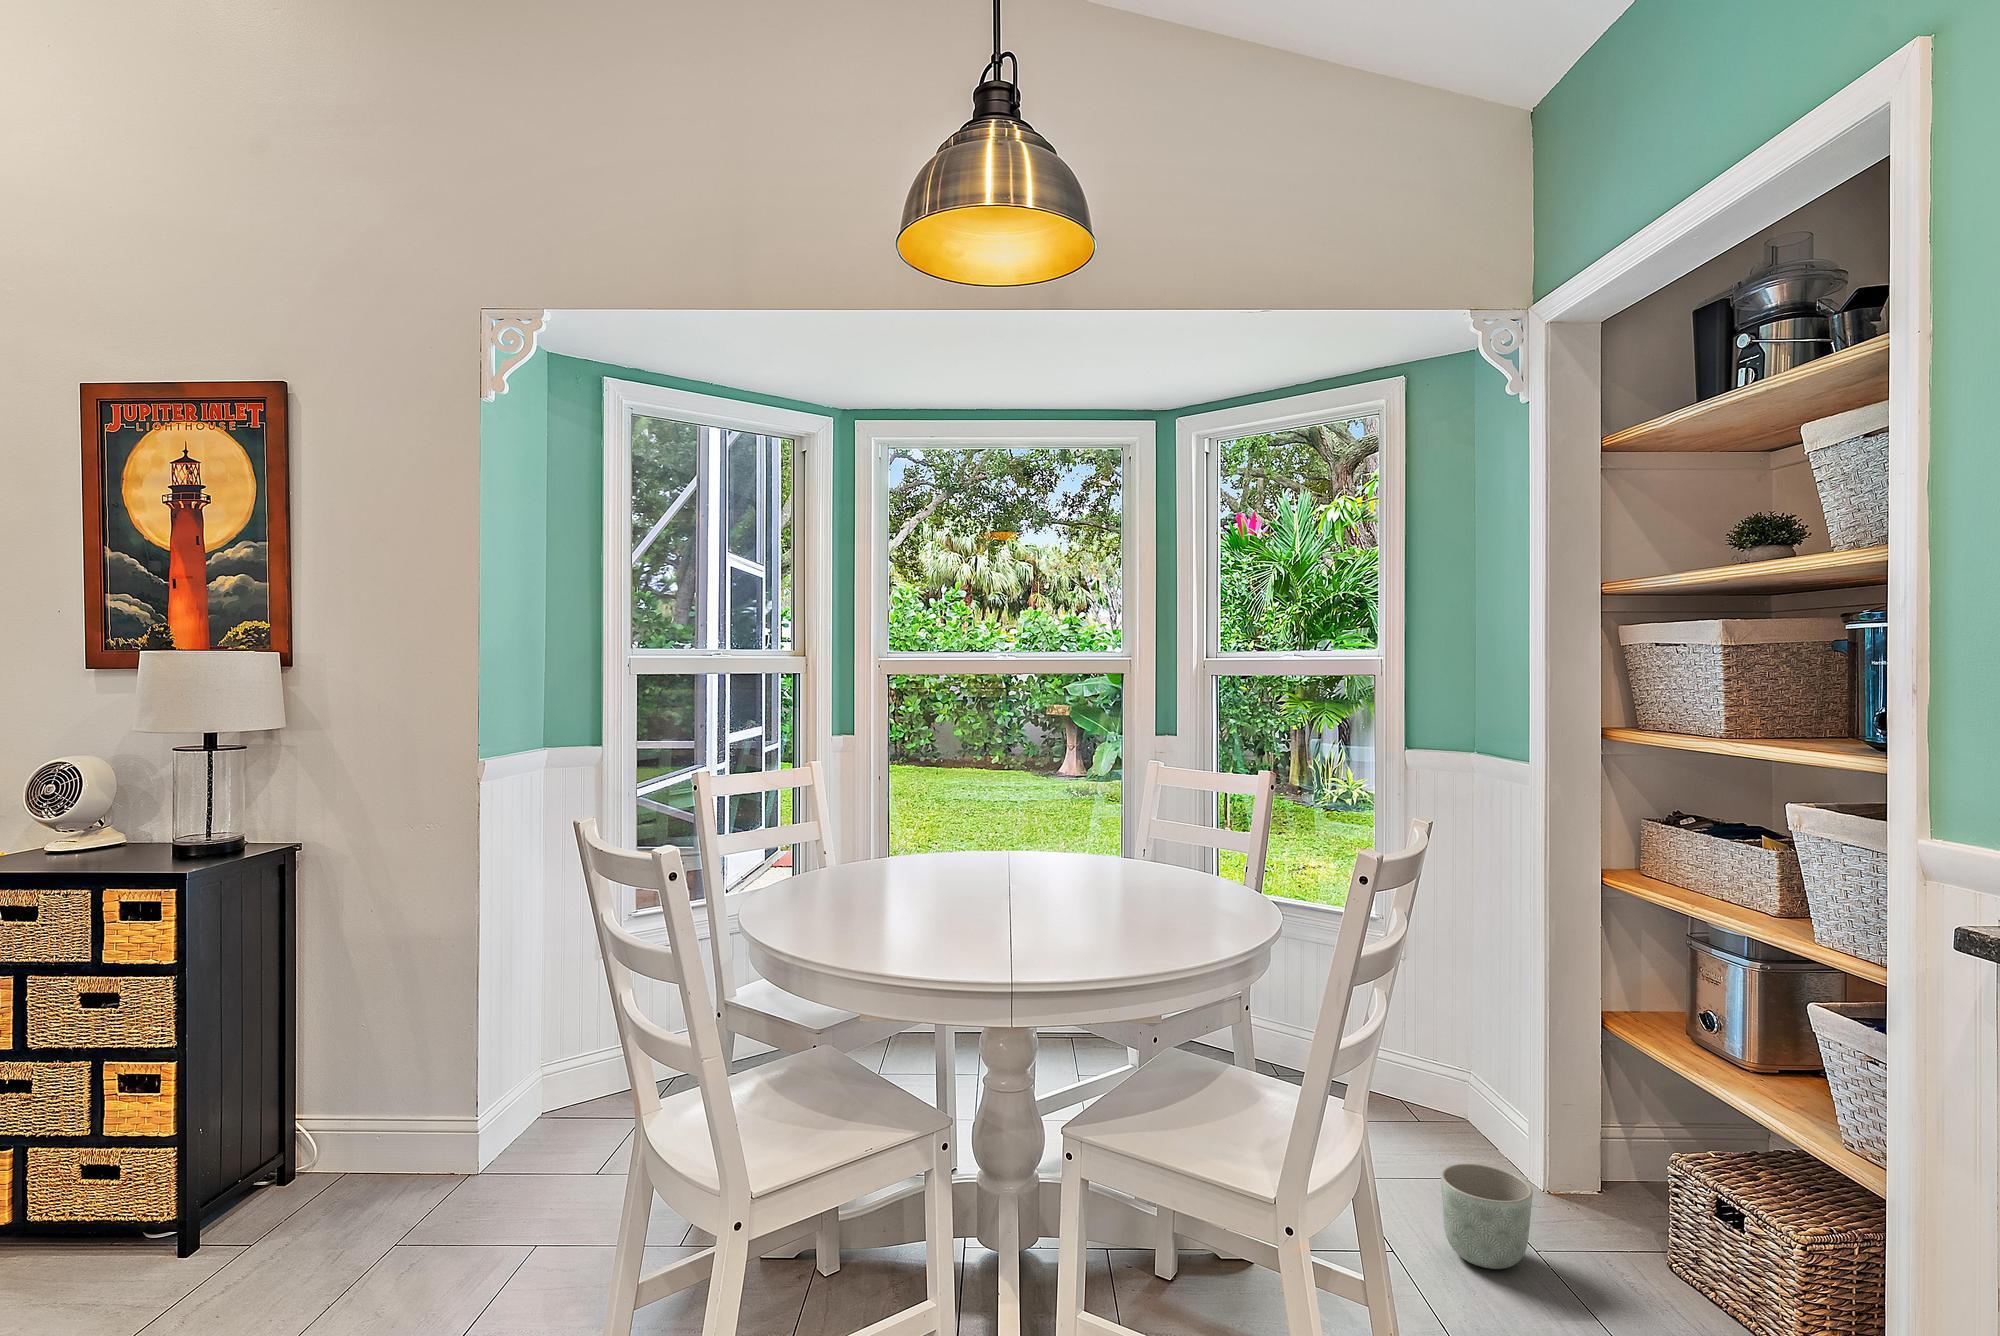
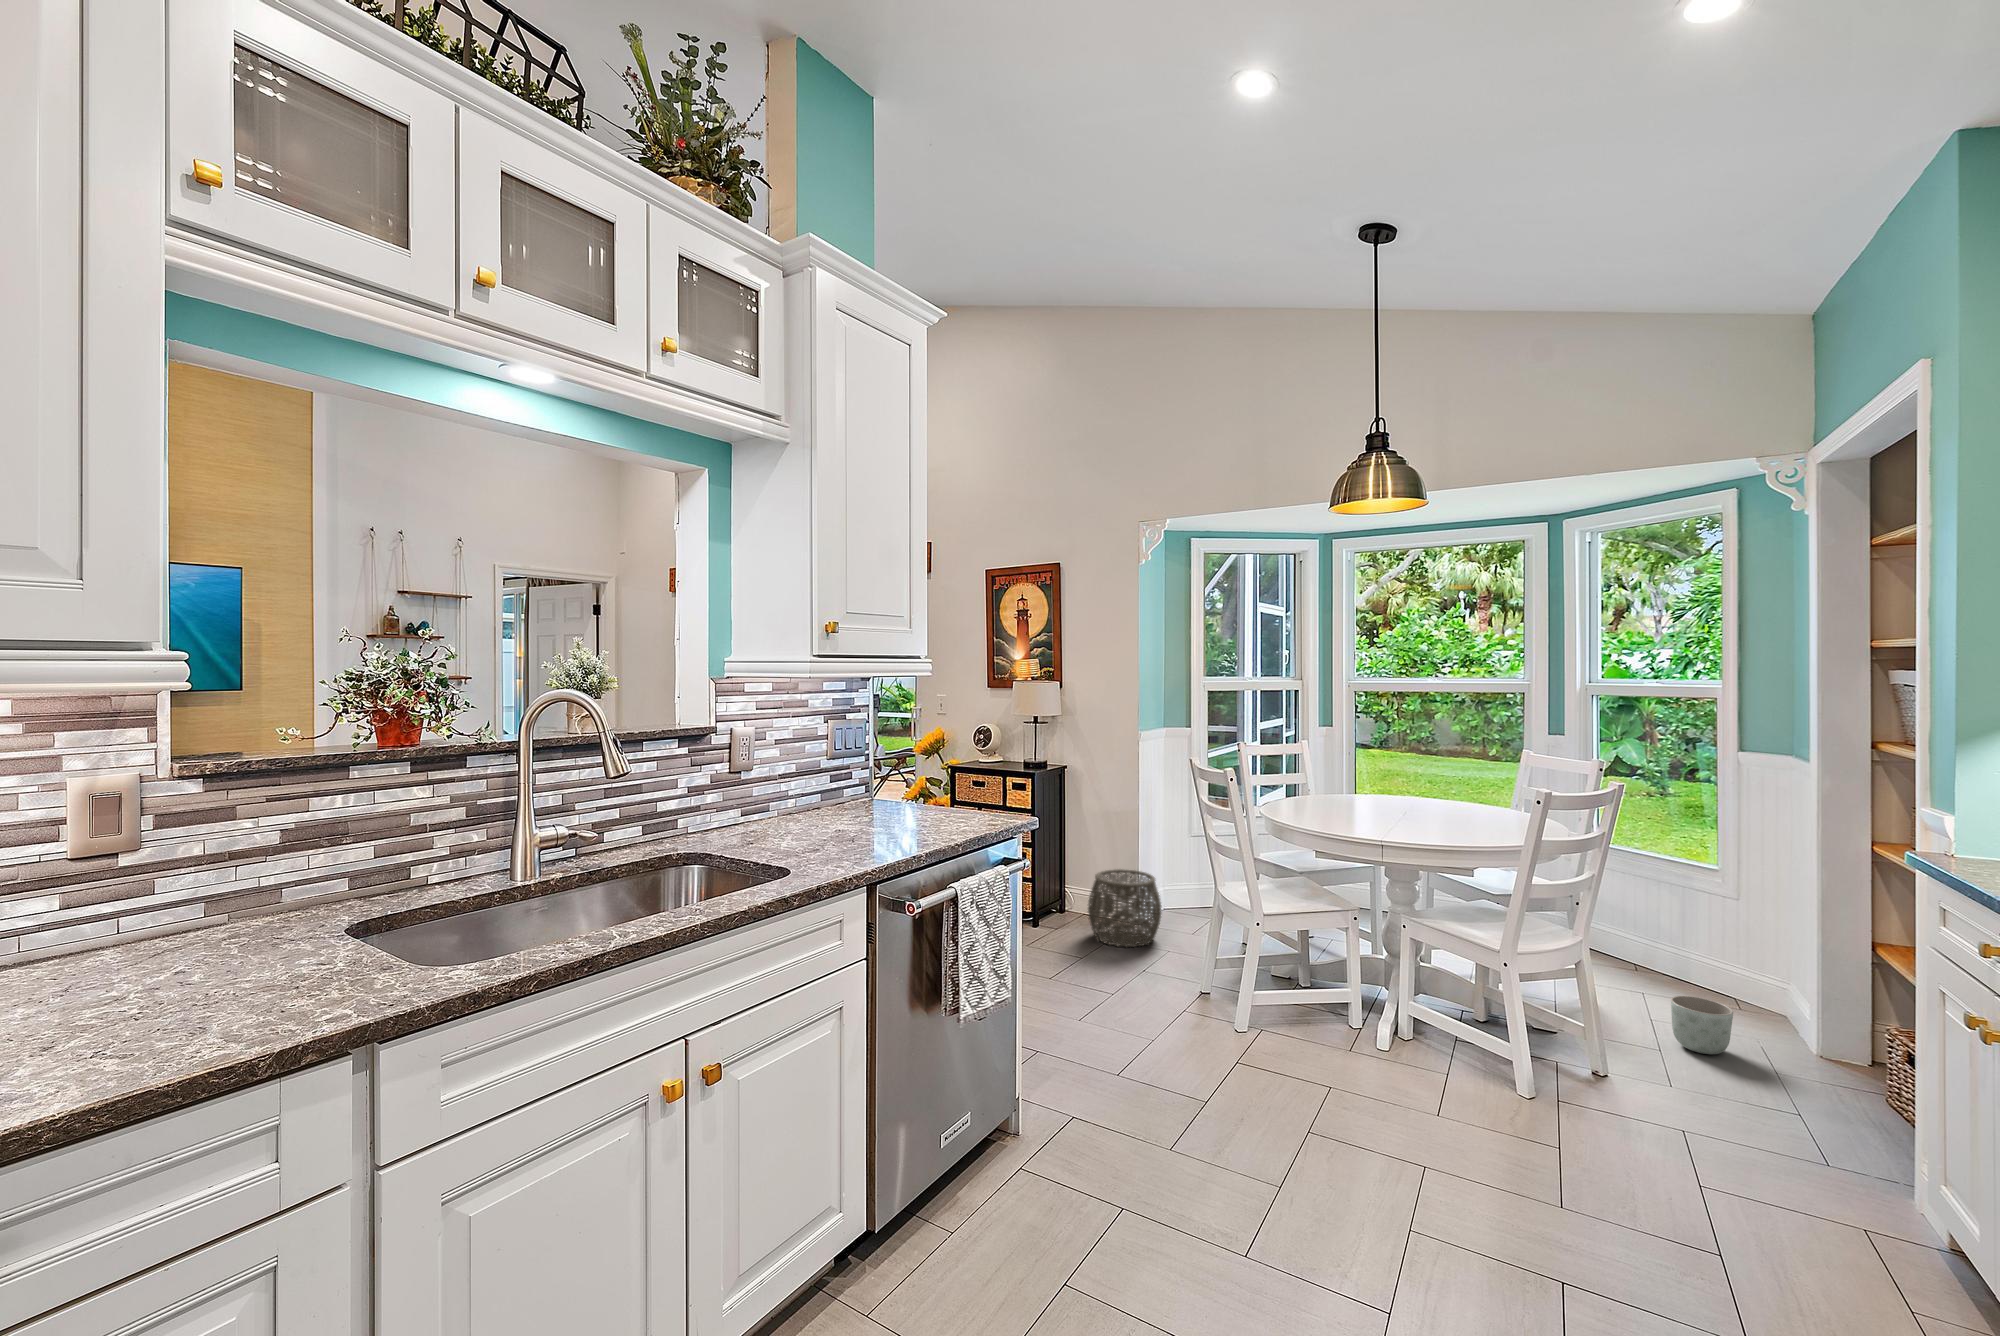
woven basket: none [333,1065,525,1266] -> present [1088,869,1162,947]

